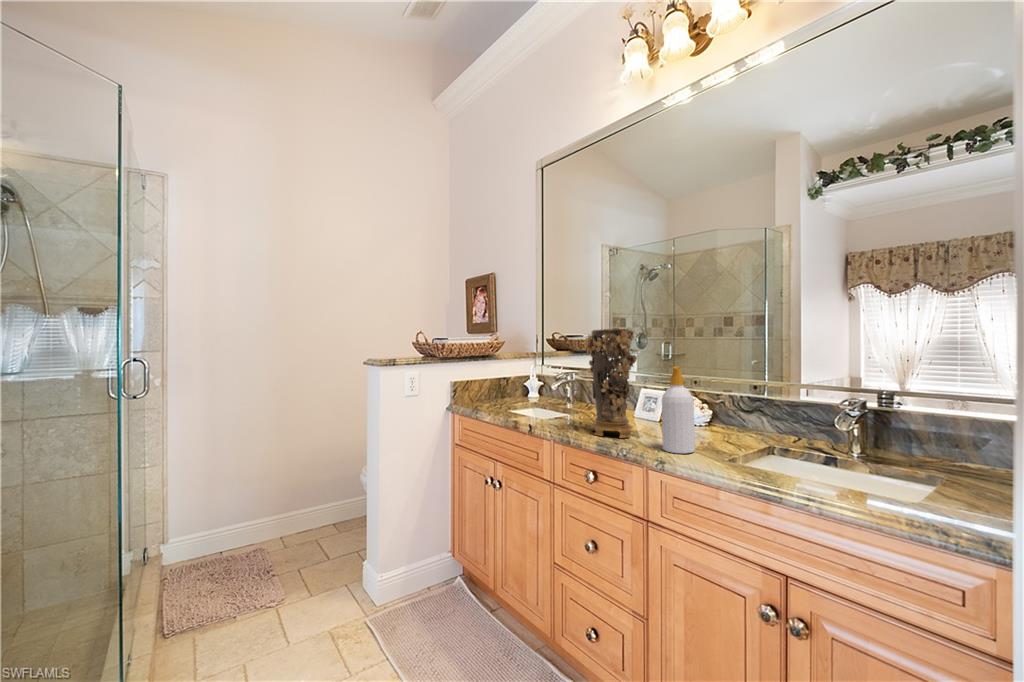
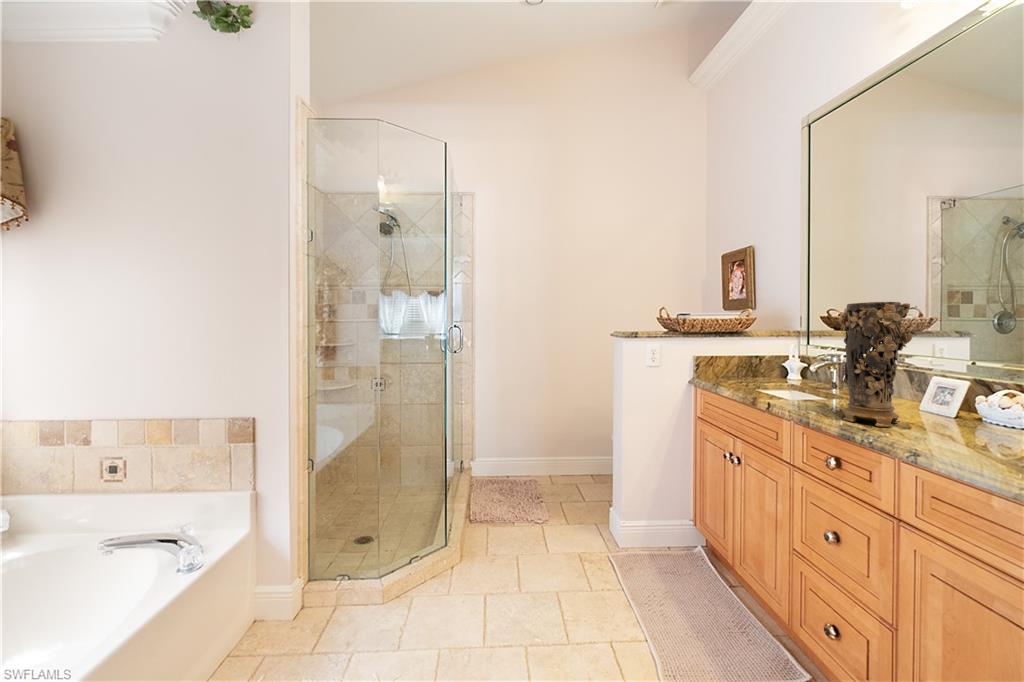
soap bottle: present [662,367,695,454] -> none [929,347,982,451]

